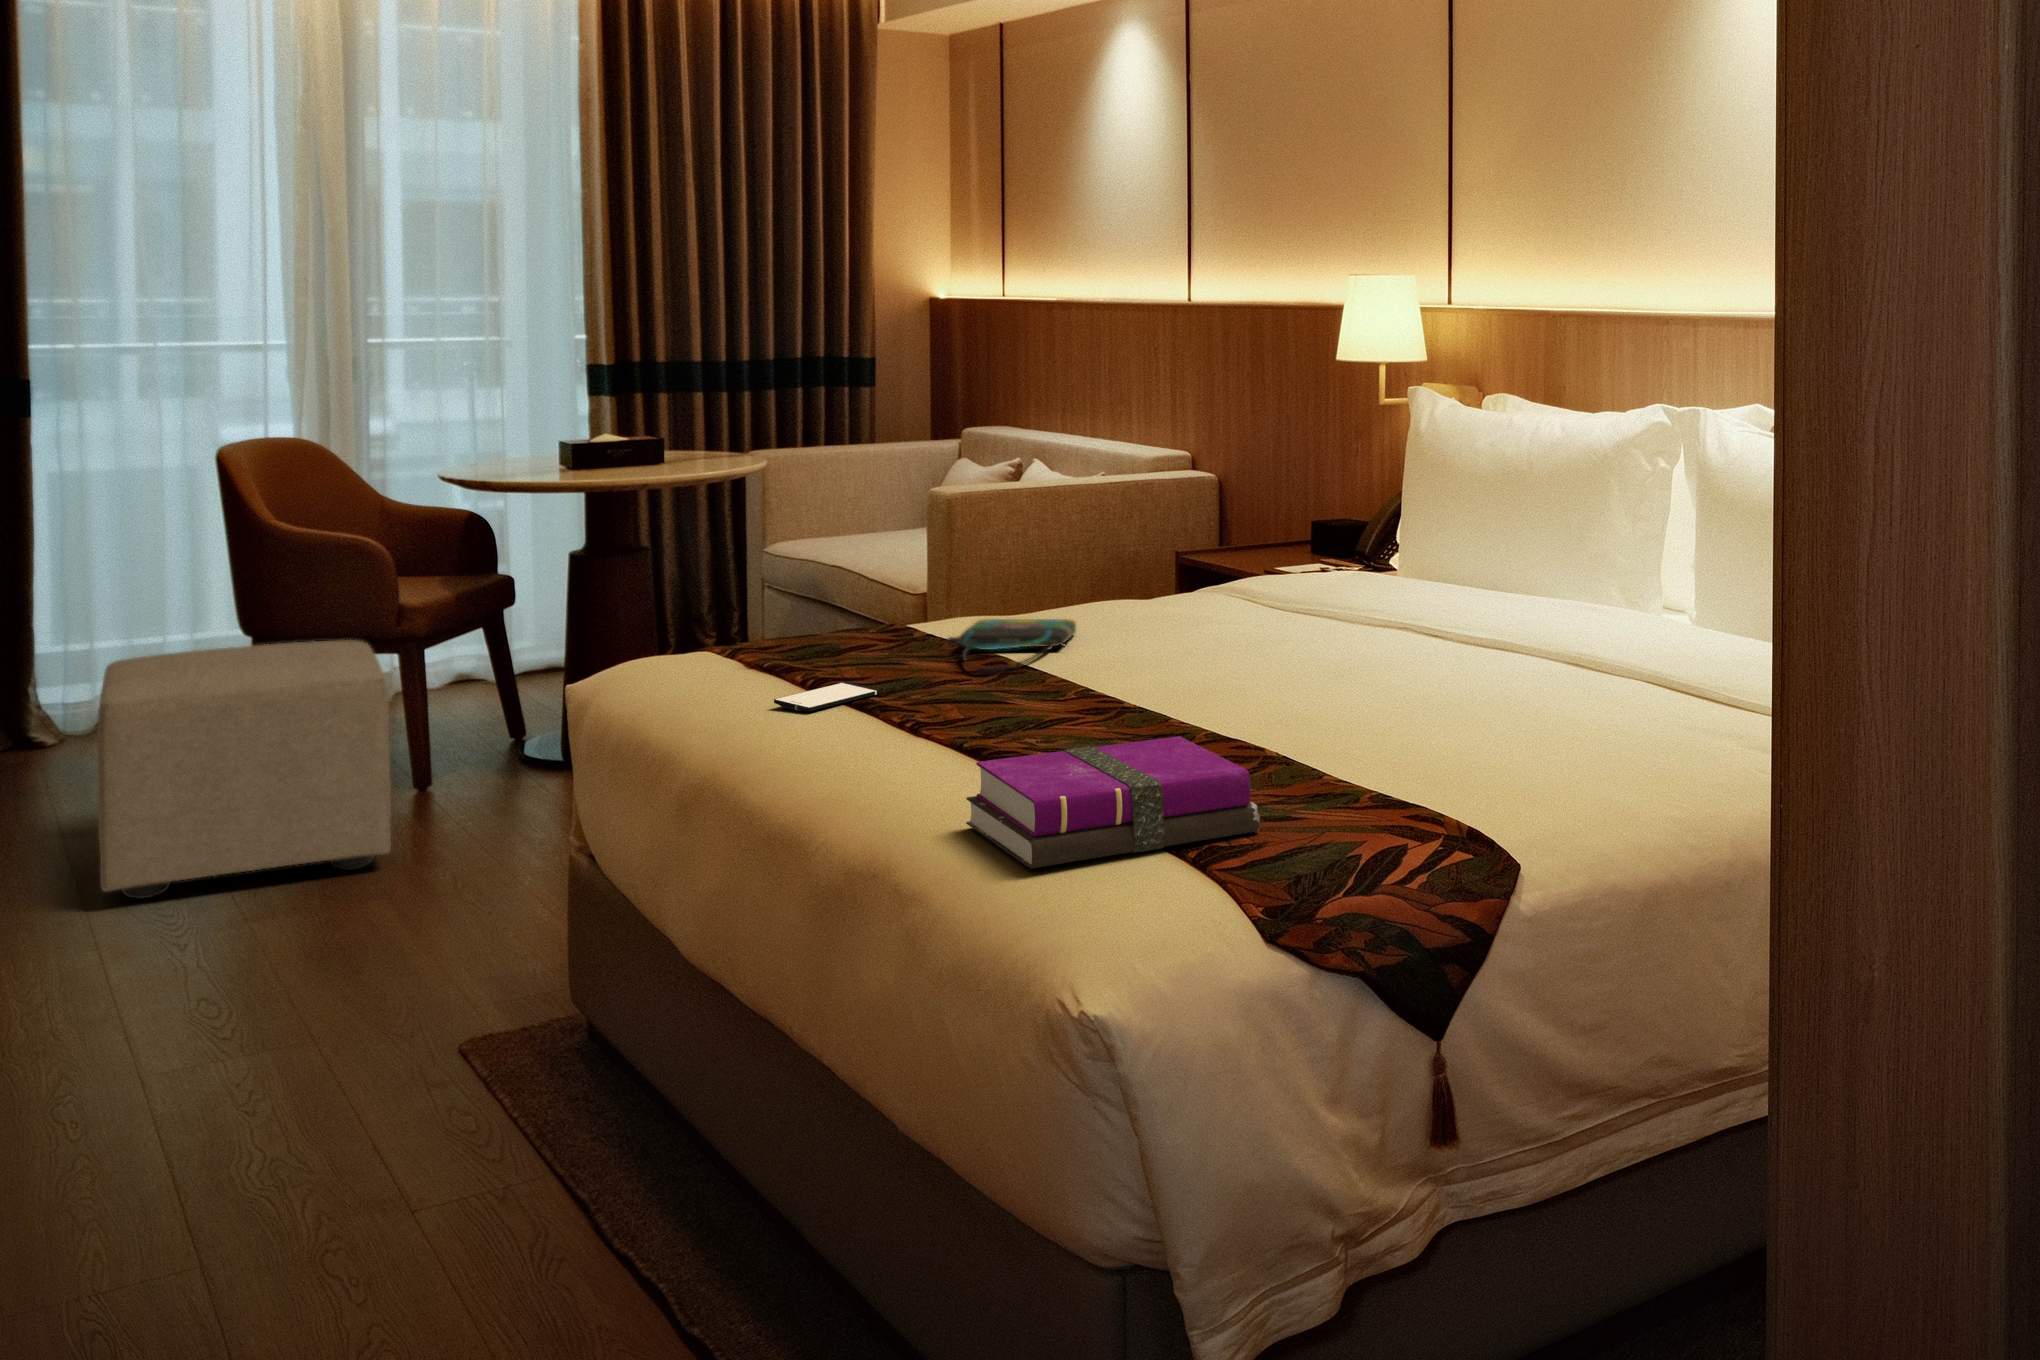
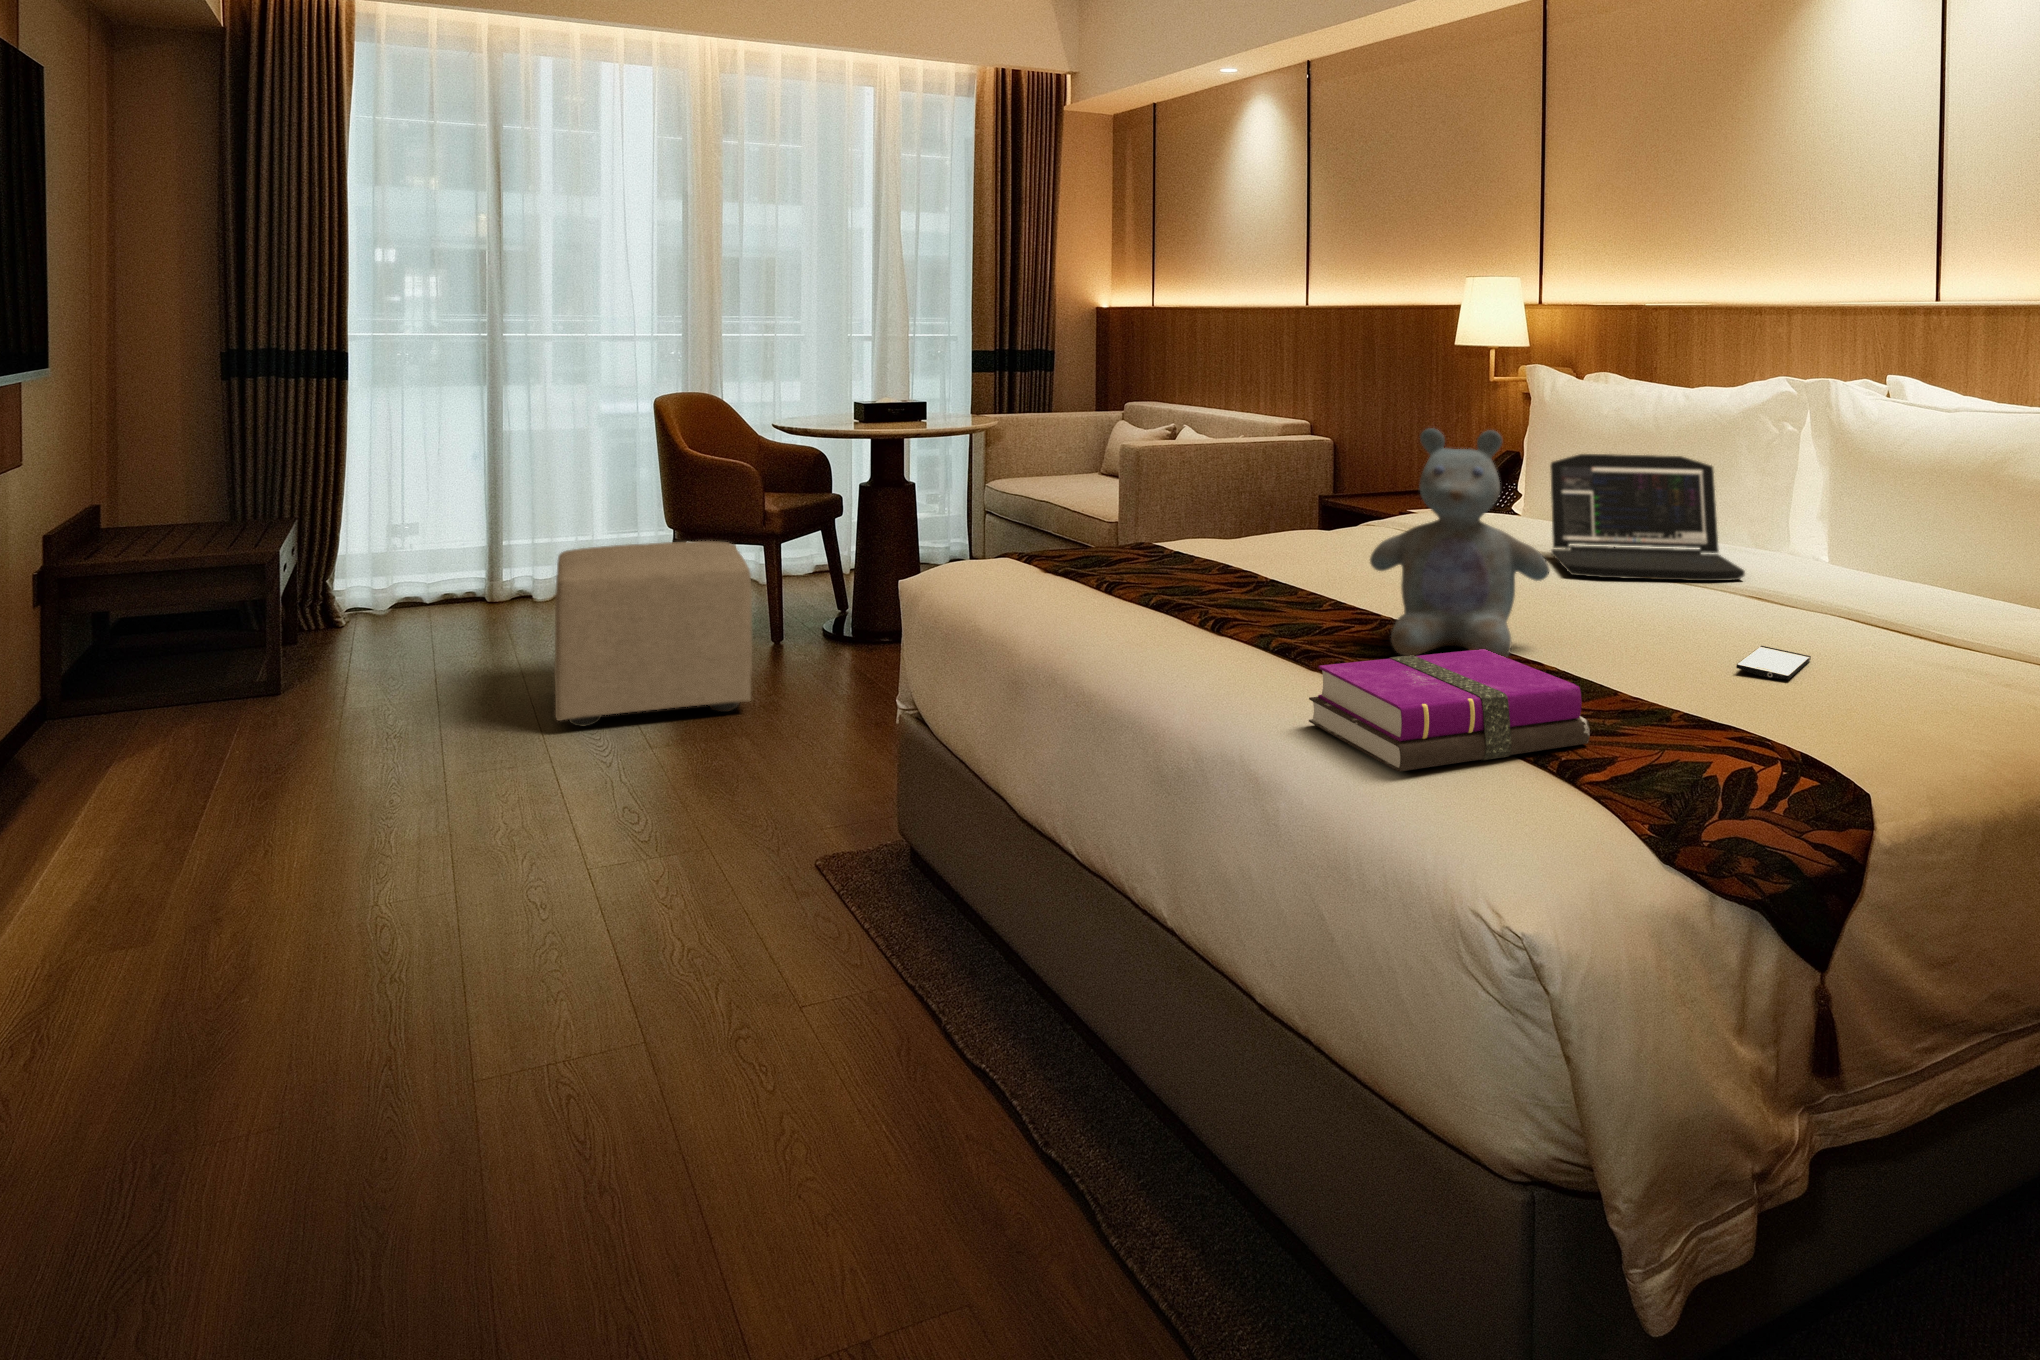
stuffed bear: none [1101,488,1300,752] -> present [1370,428,1549,657]
laptop: none [1384,503,1586,650] -> present [1550,454,1745,581]
tote bag: present [947,619,1076,674] -> none [1198,540,1296,585]
smartphone: present [774,682,881,711] -> present [1736,646,1811,679]

